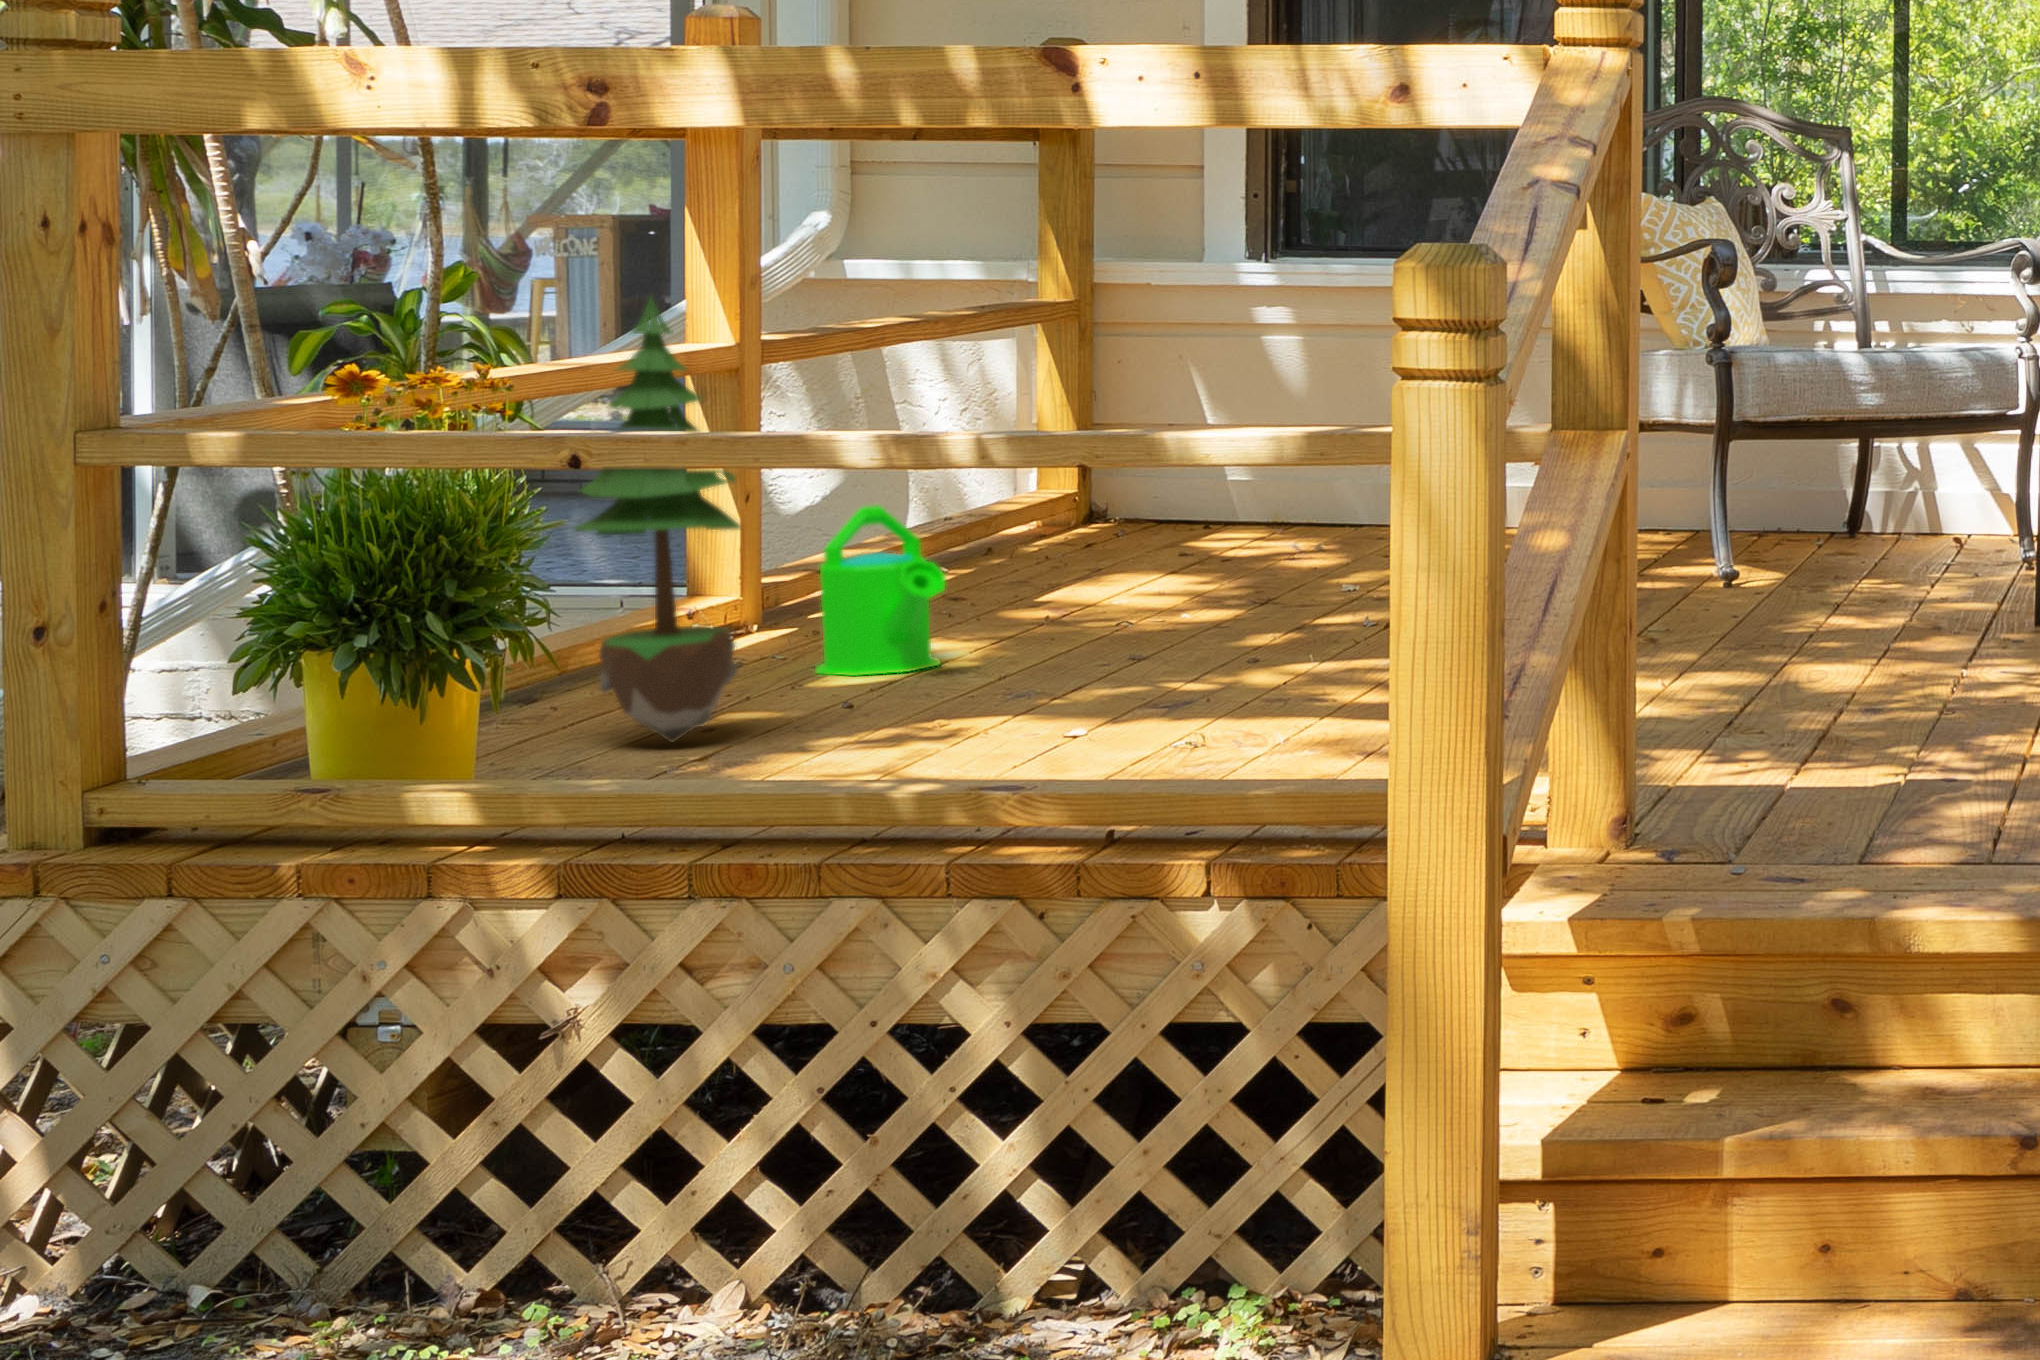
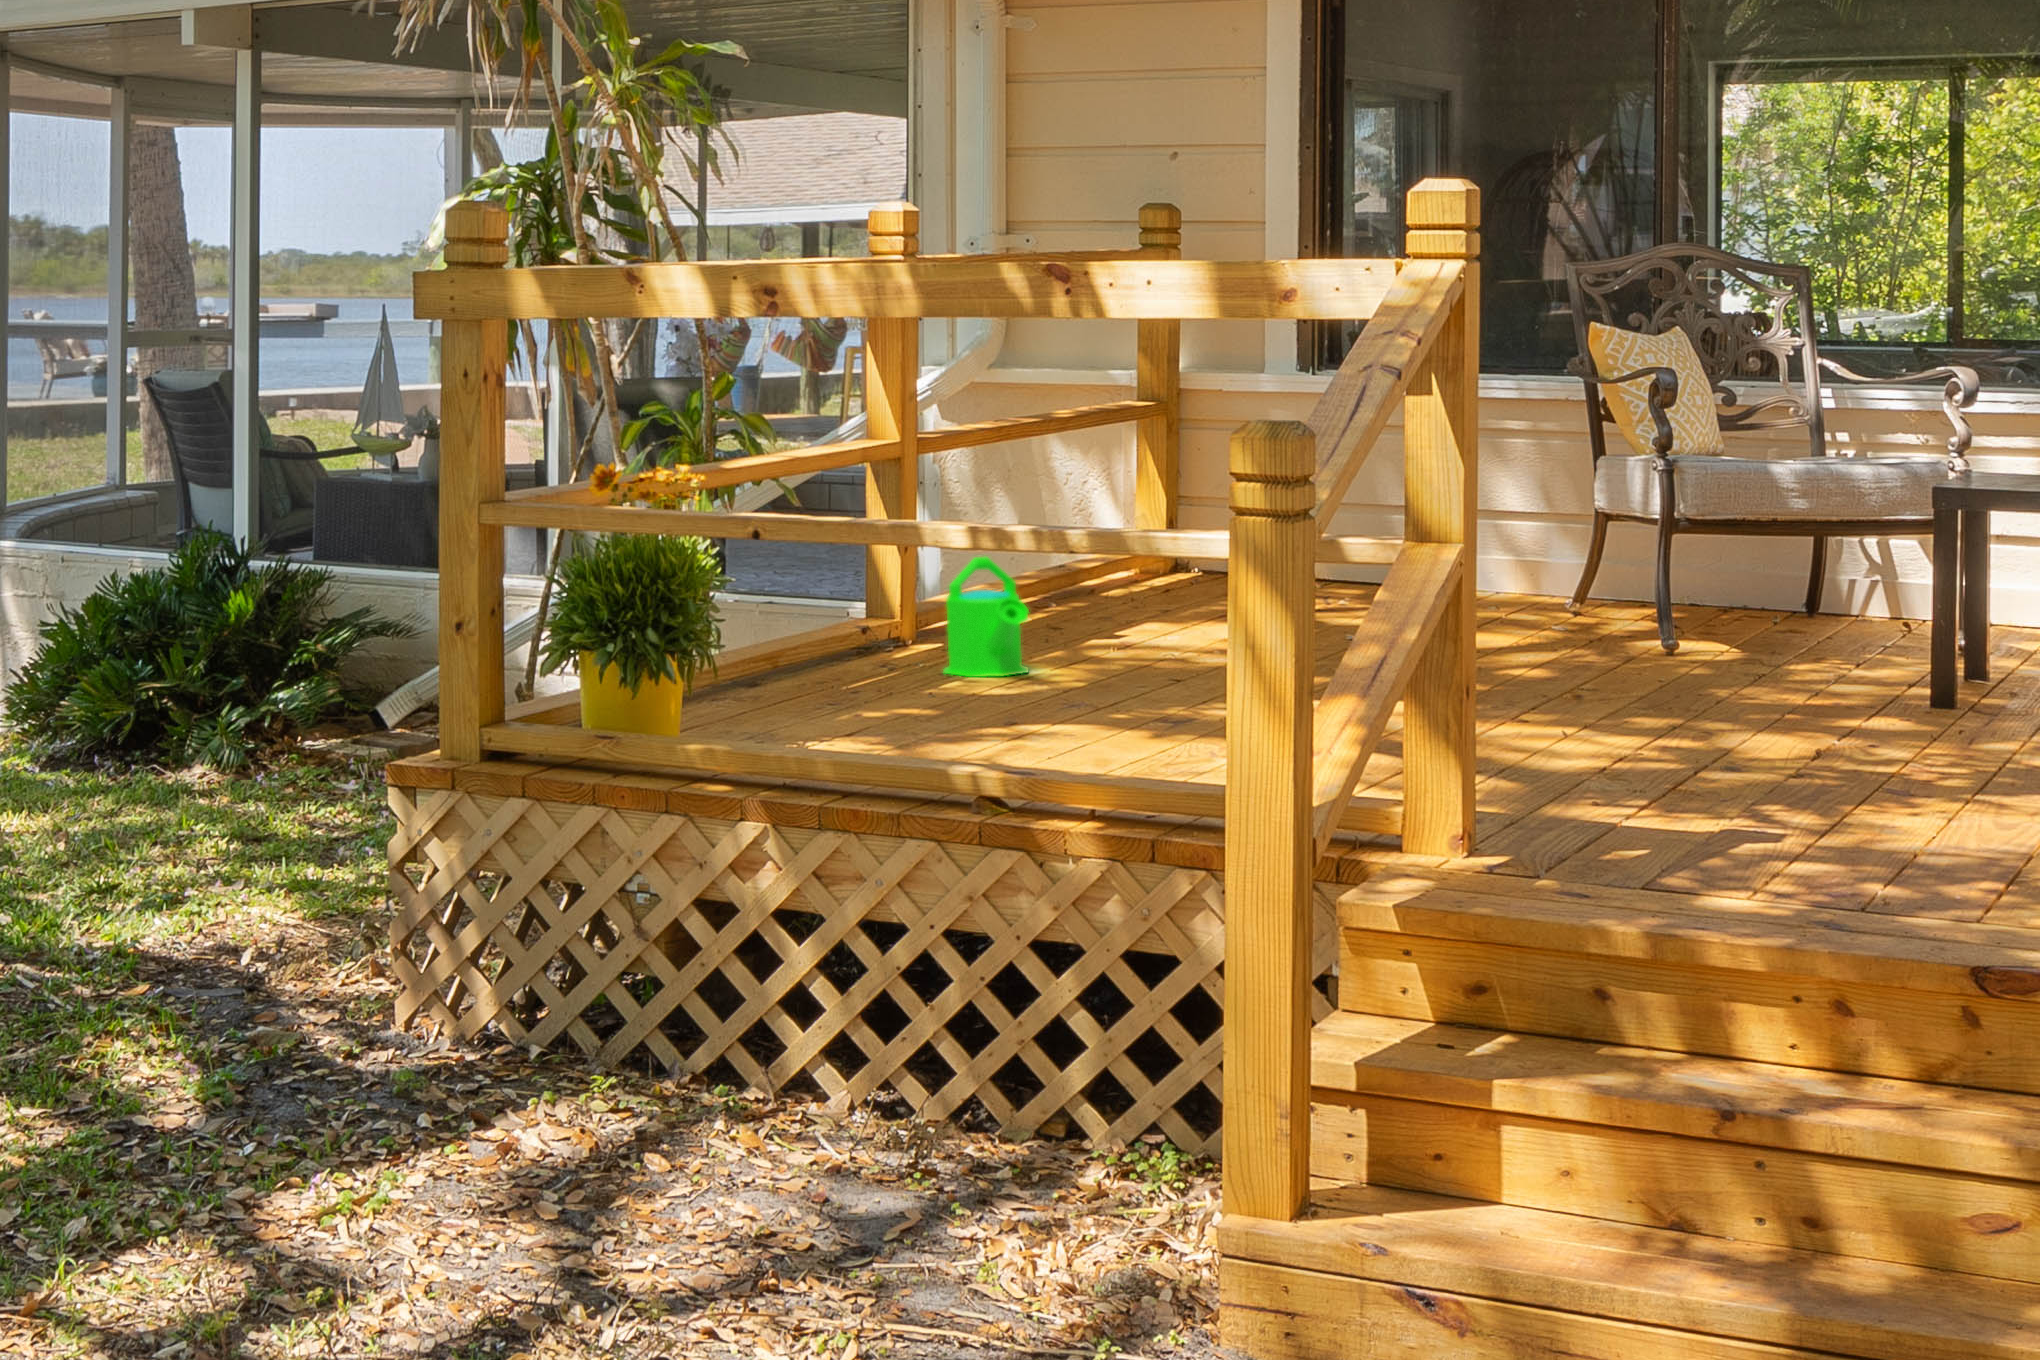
potted tree: present [575,296,740,742] -> none [770,414,879,717]

